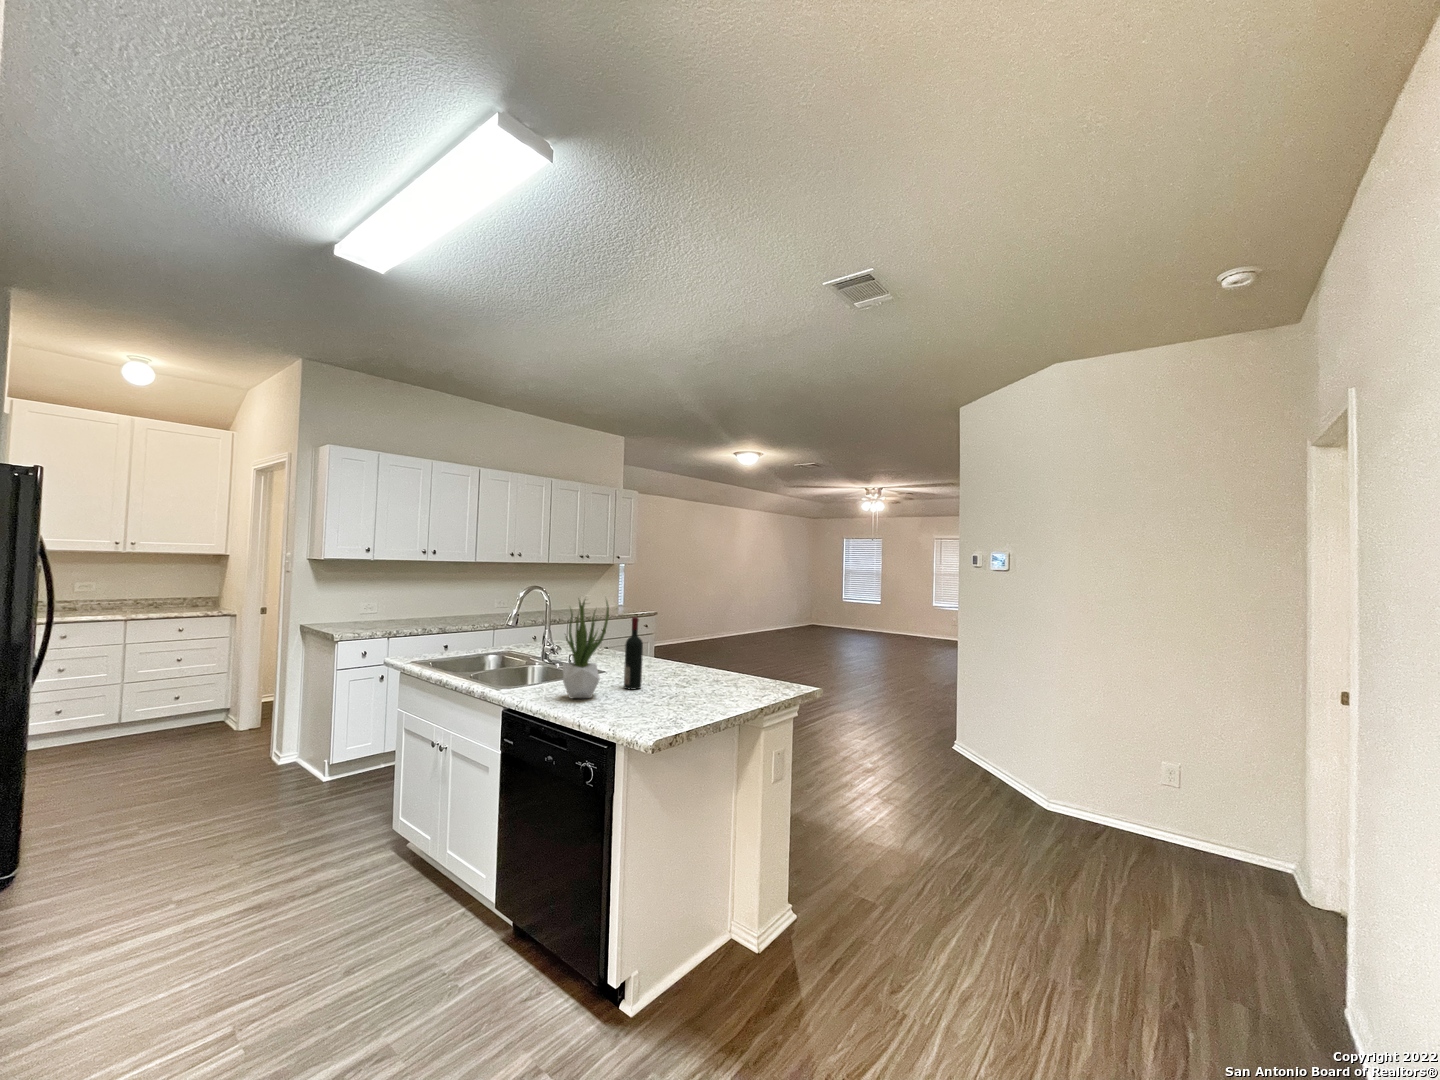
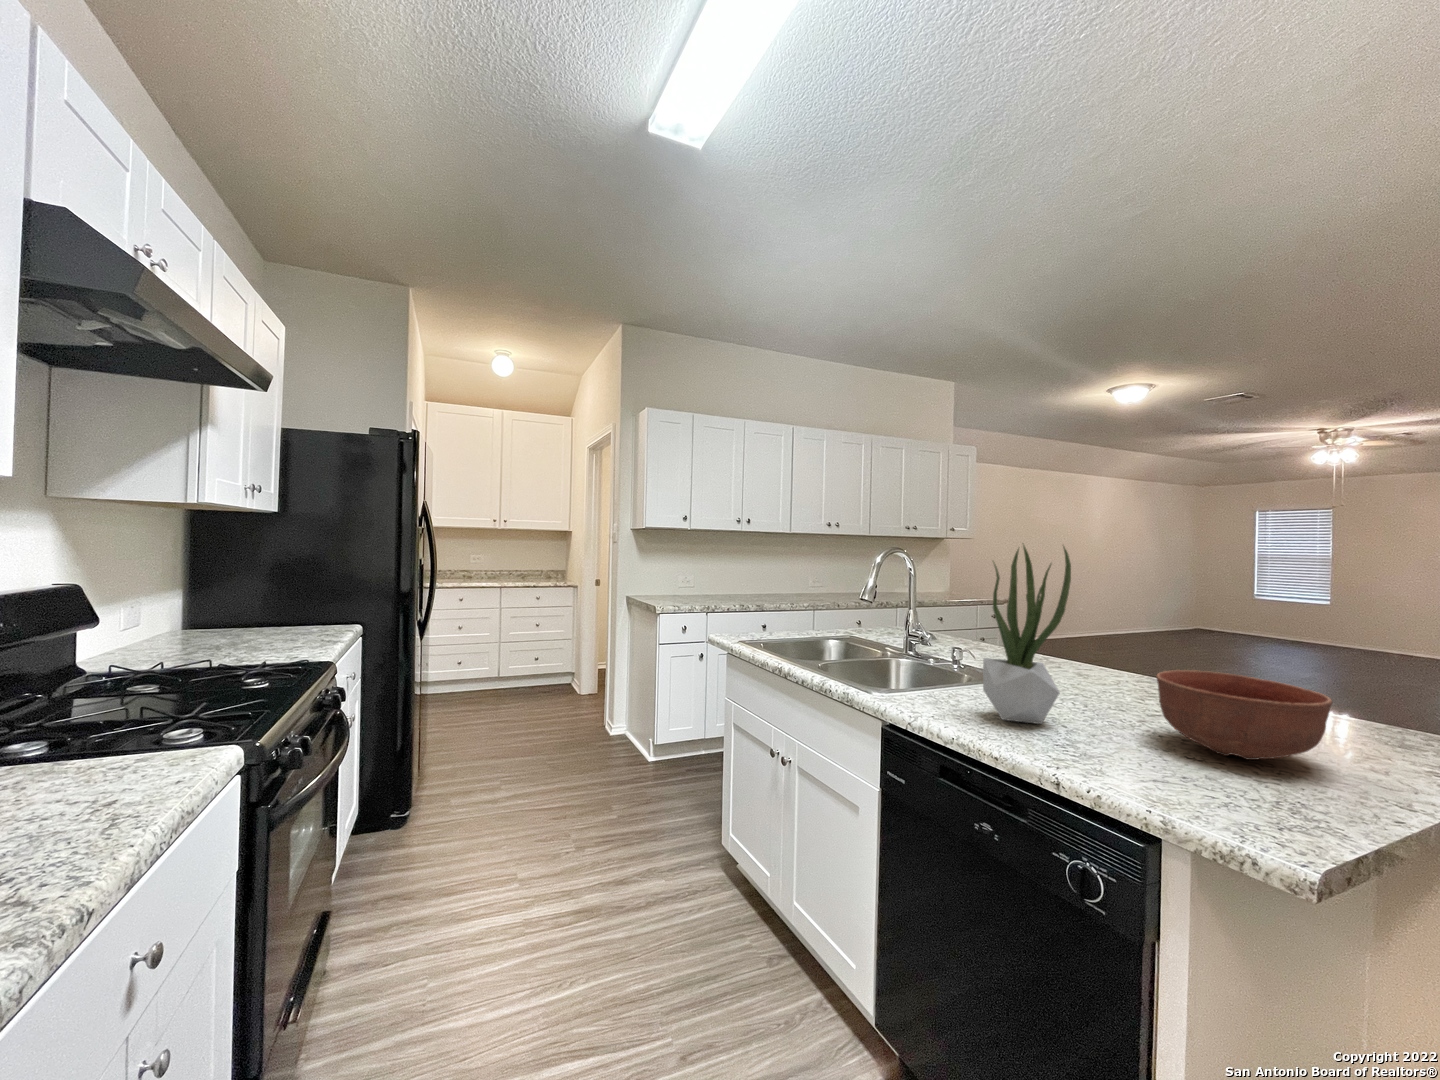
wine bottle: present [624,617,643,690] -> none [1084,586,1123,715]
bowl: none [643,661,707,703] -> present [1156,670,1332,760]

